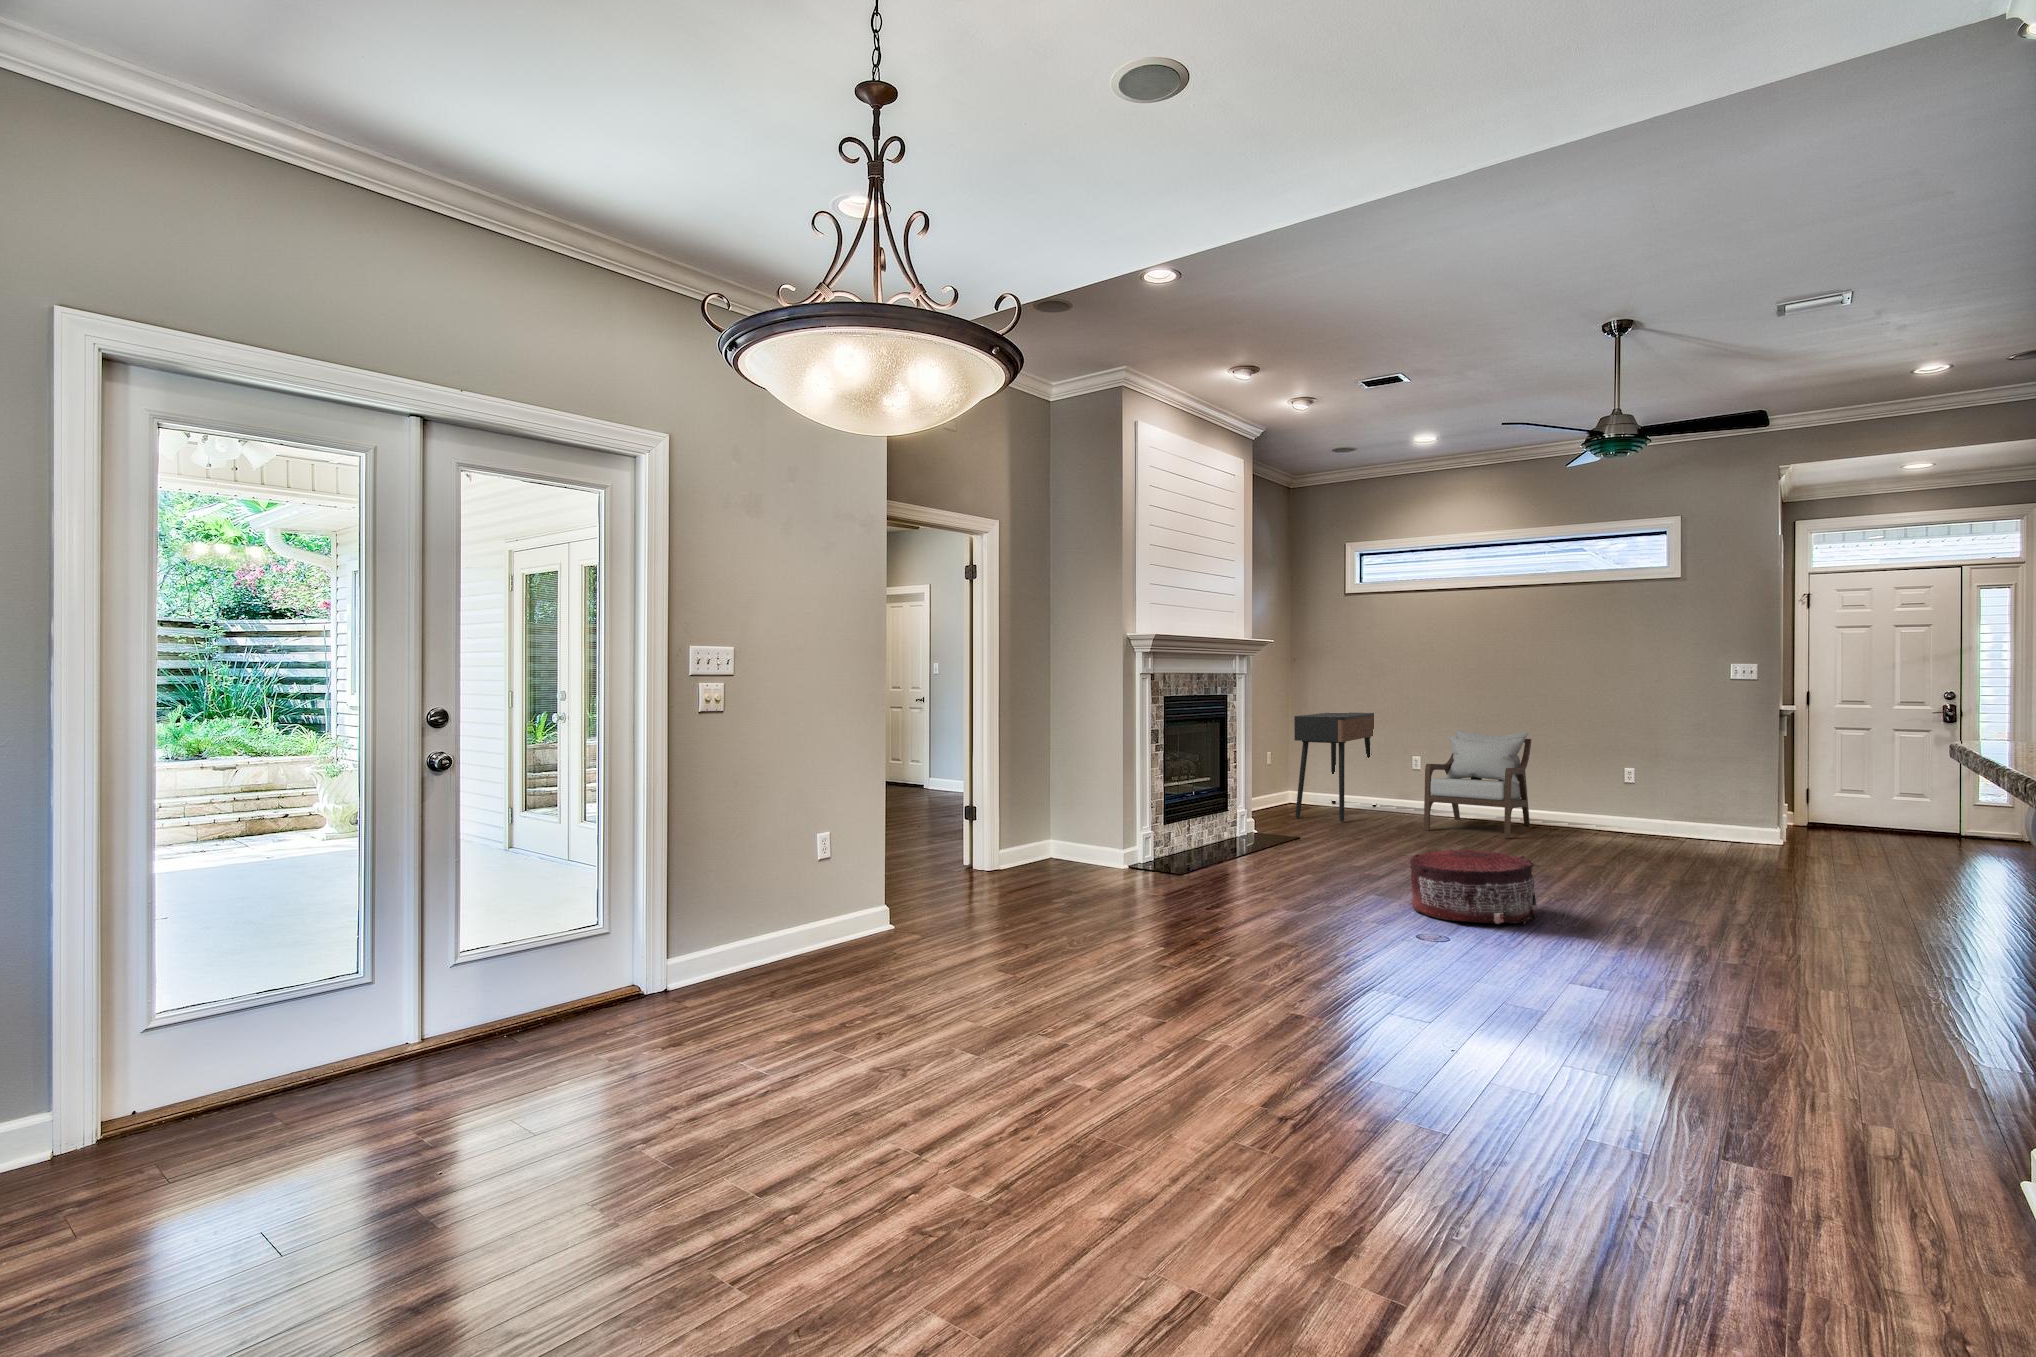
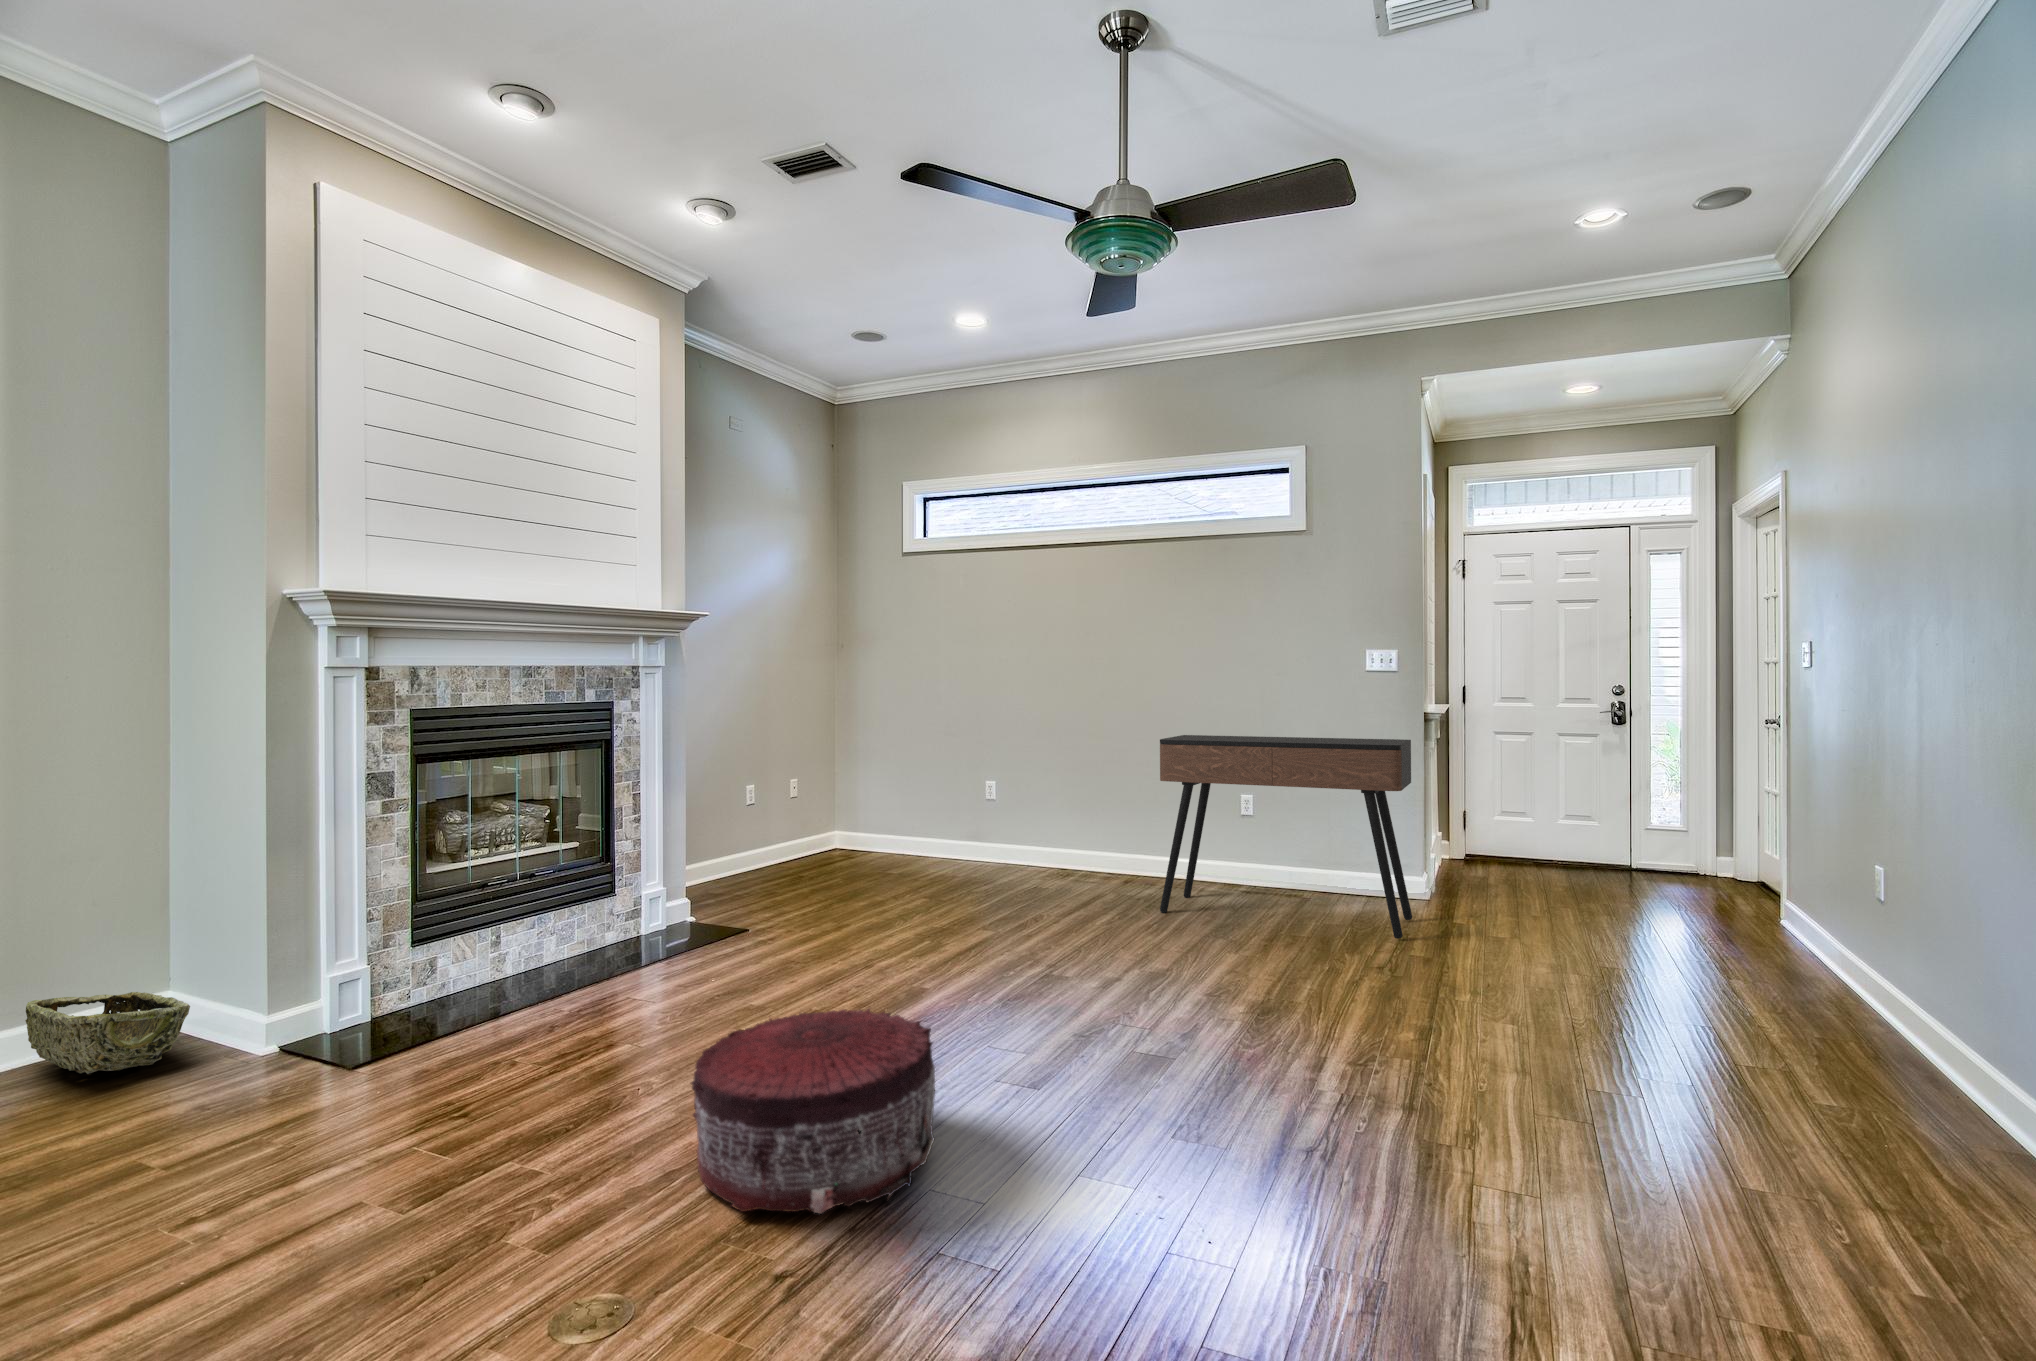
console table: present [1294,712,1377,822] -> present [1160,735,1412,939]
armchair: present [1424,730,1531,838] -> none [966,745,1126,910]
woven basket: none [1020,836,1093,871] -> present [25,992,190,1074]

